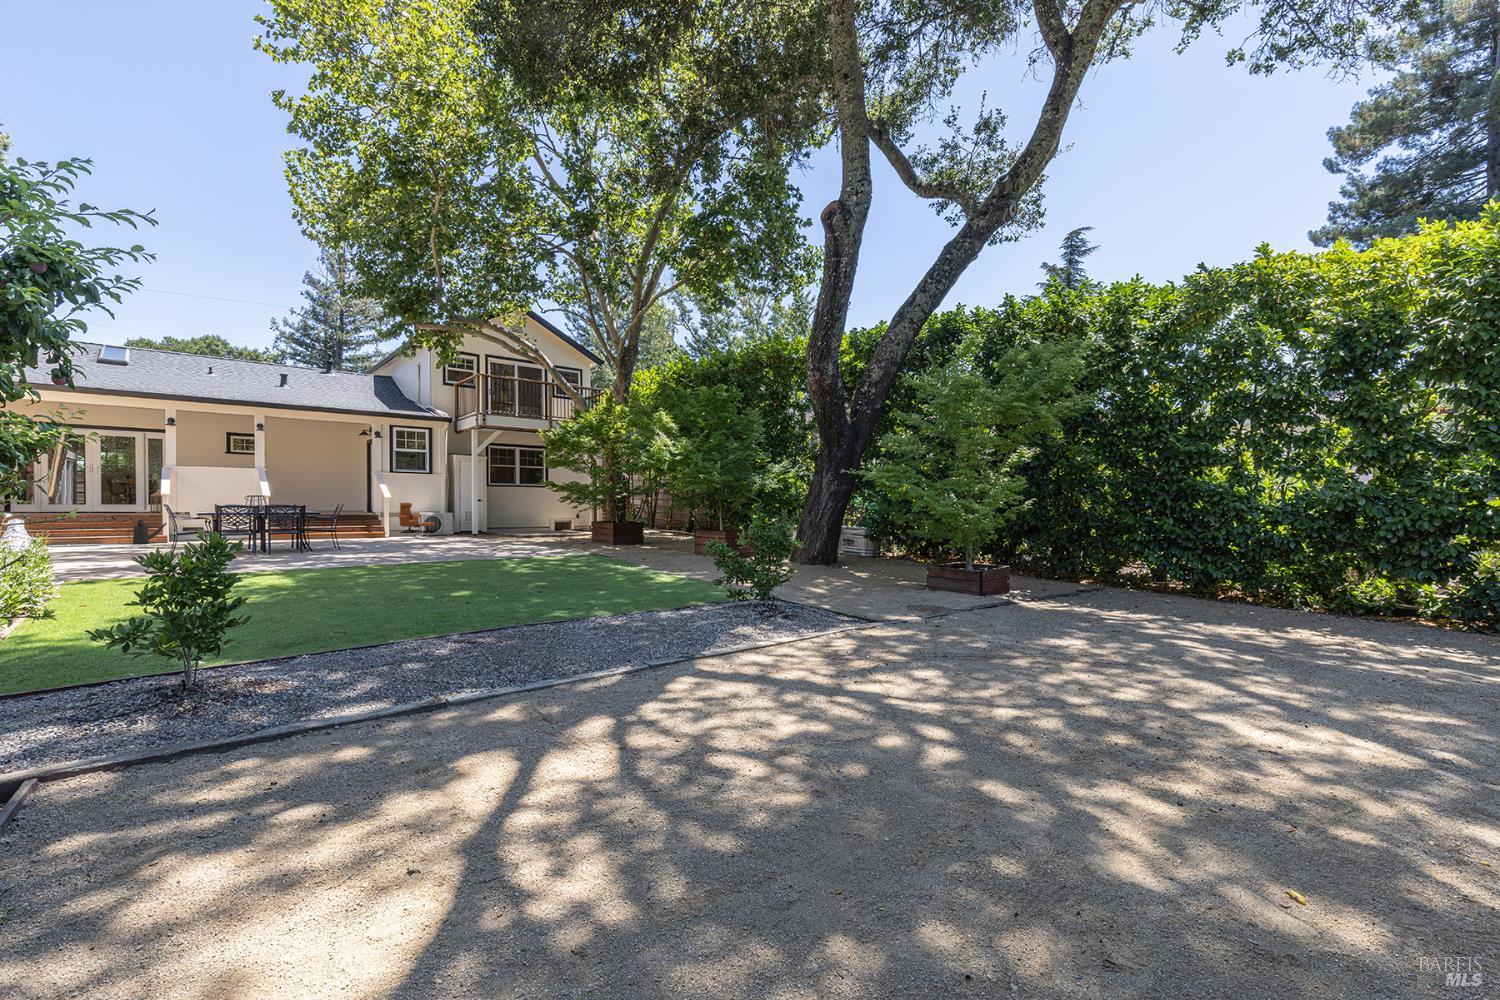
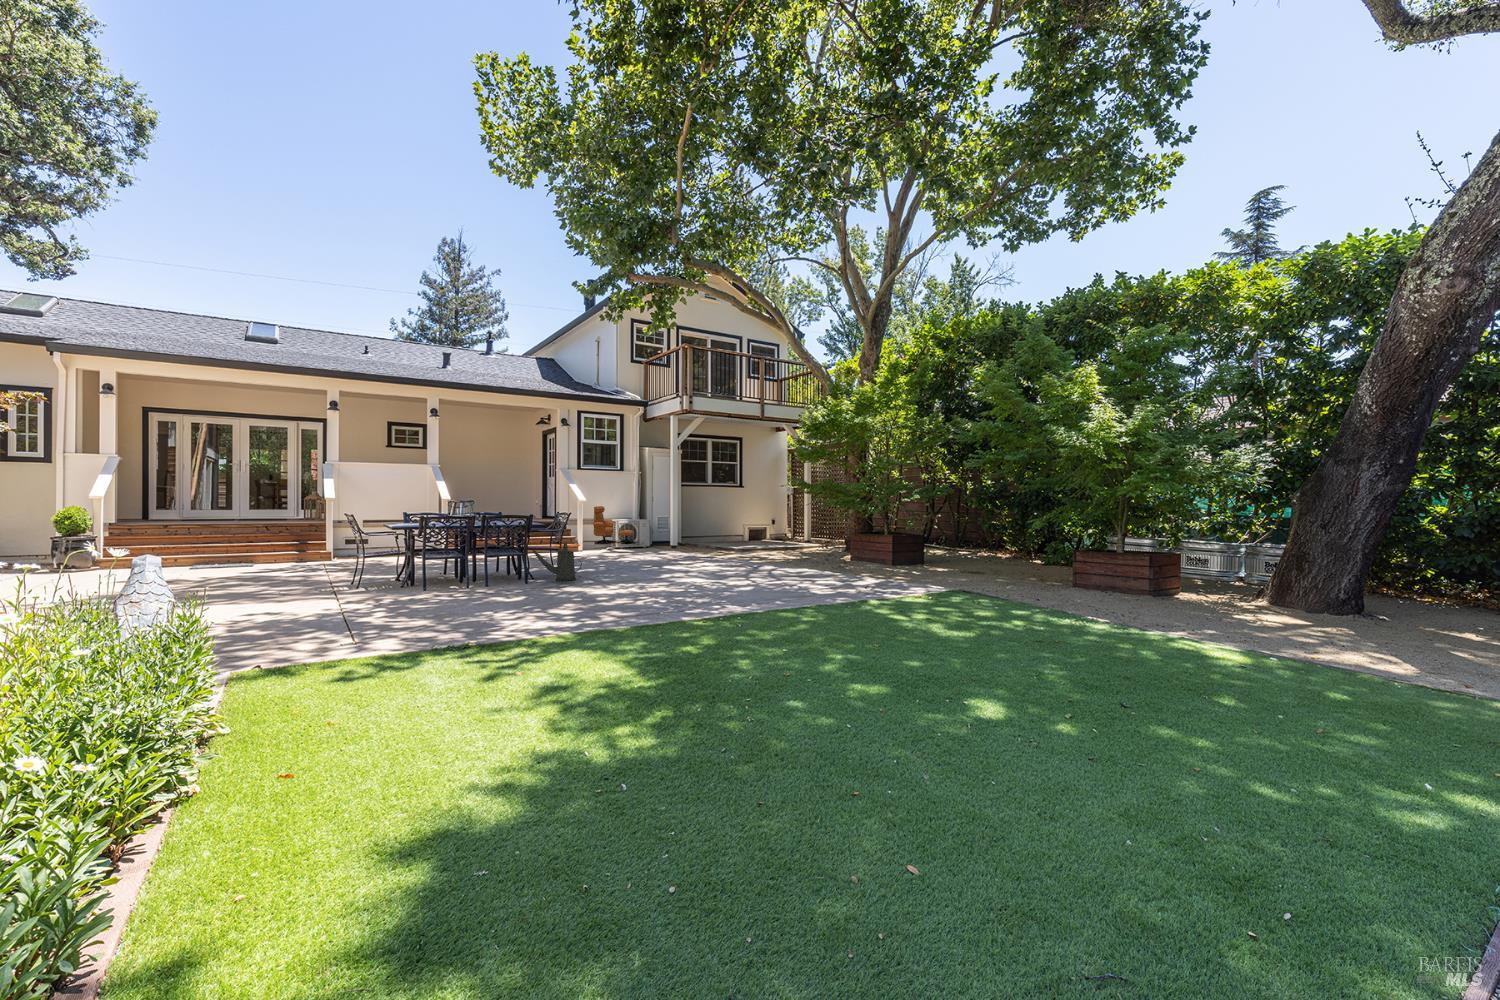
watering can: present [127,519,167,544] -> present [533,542,582,581]

